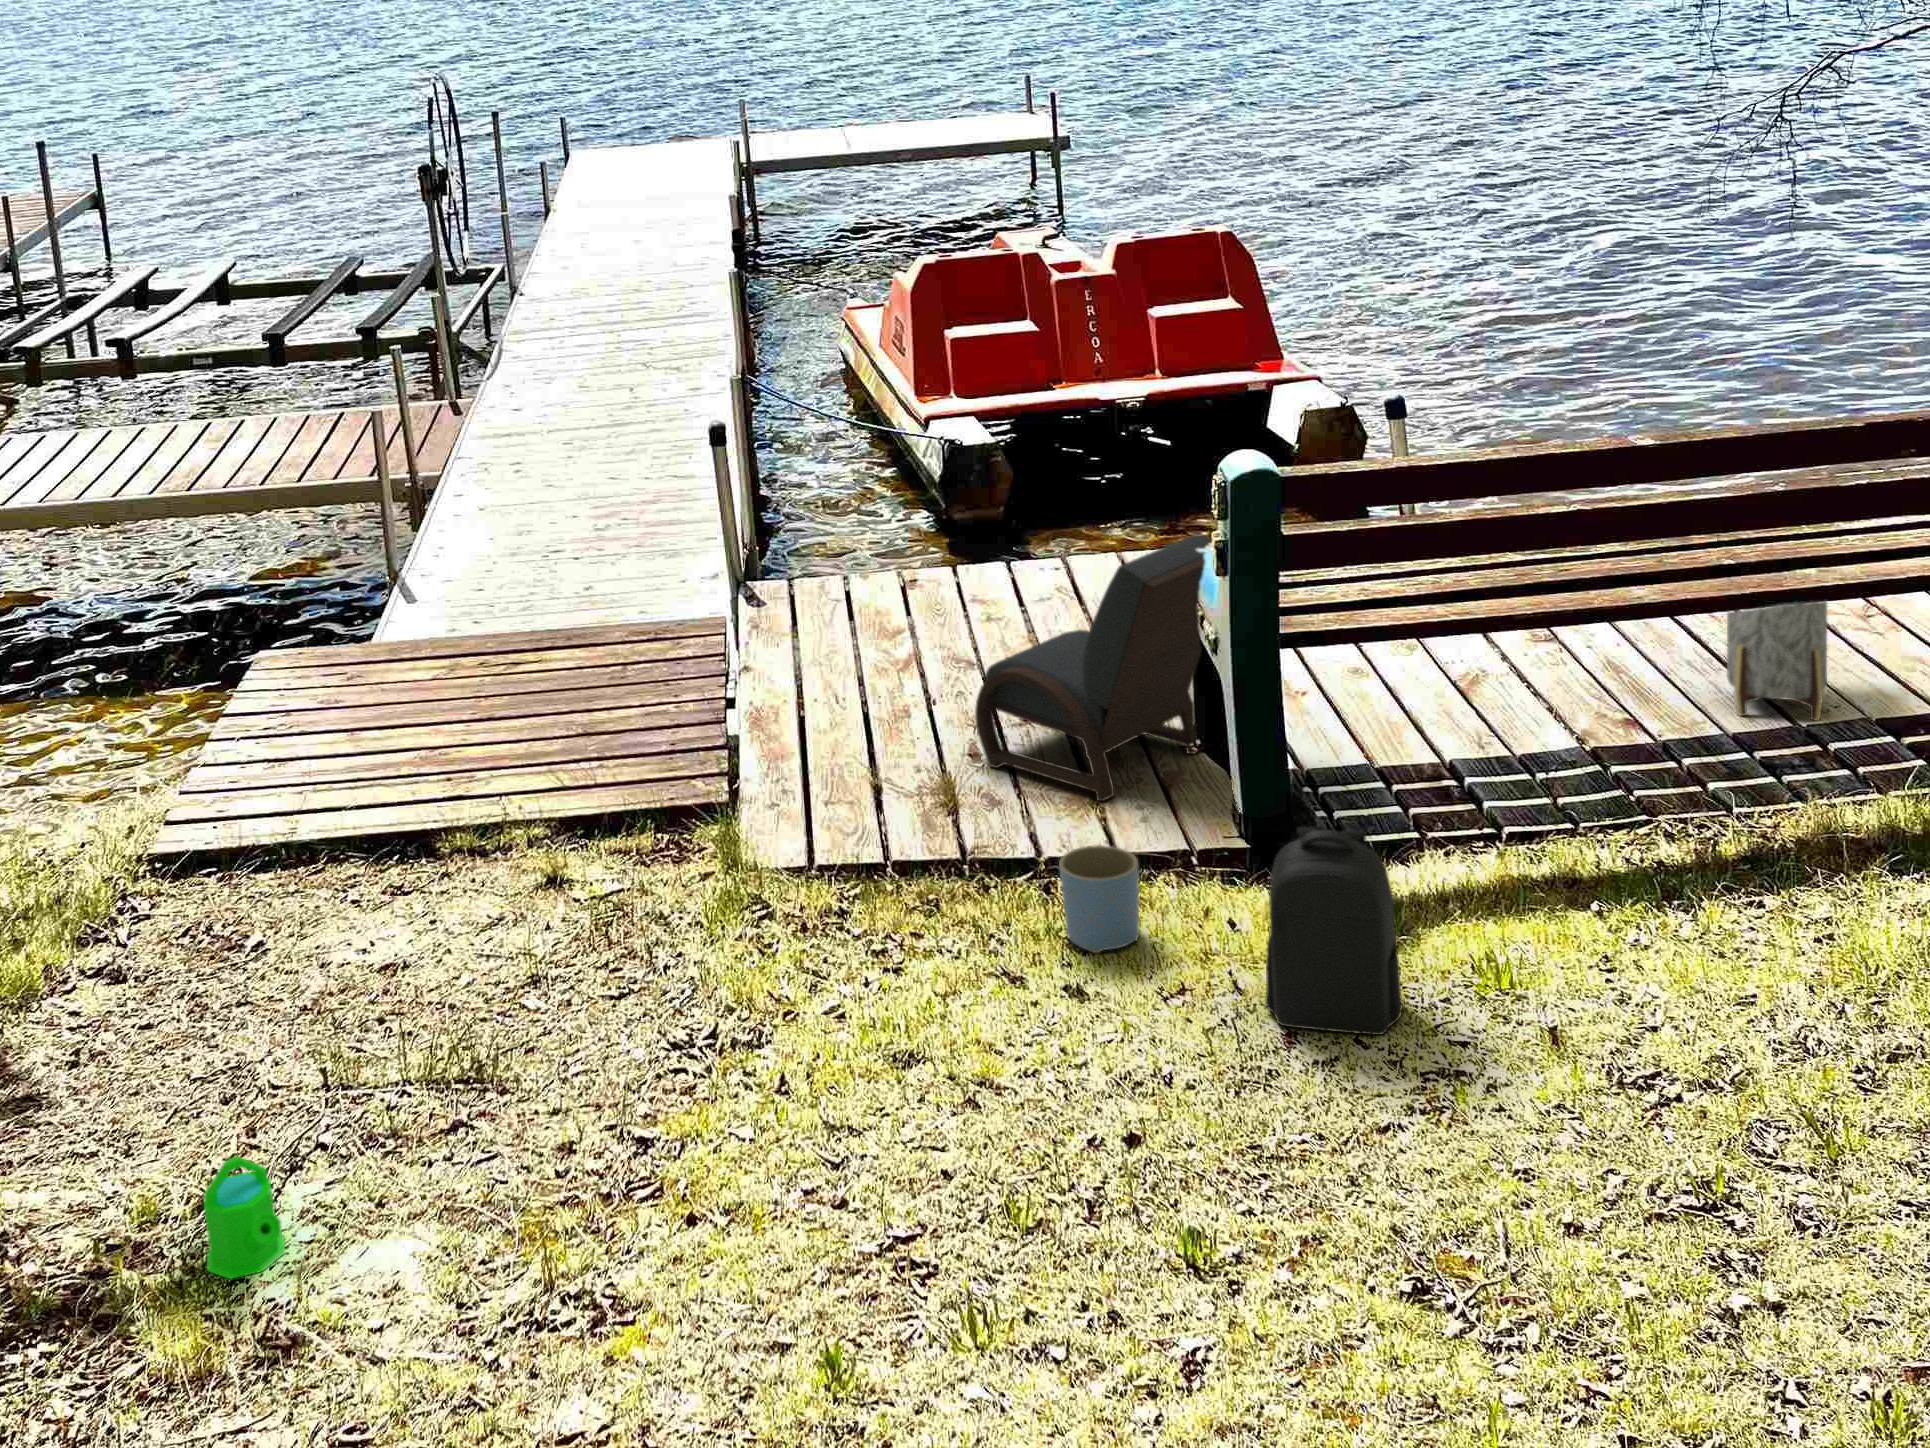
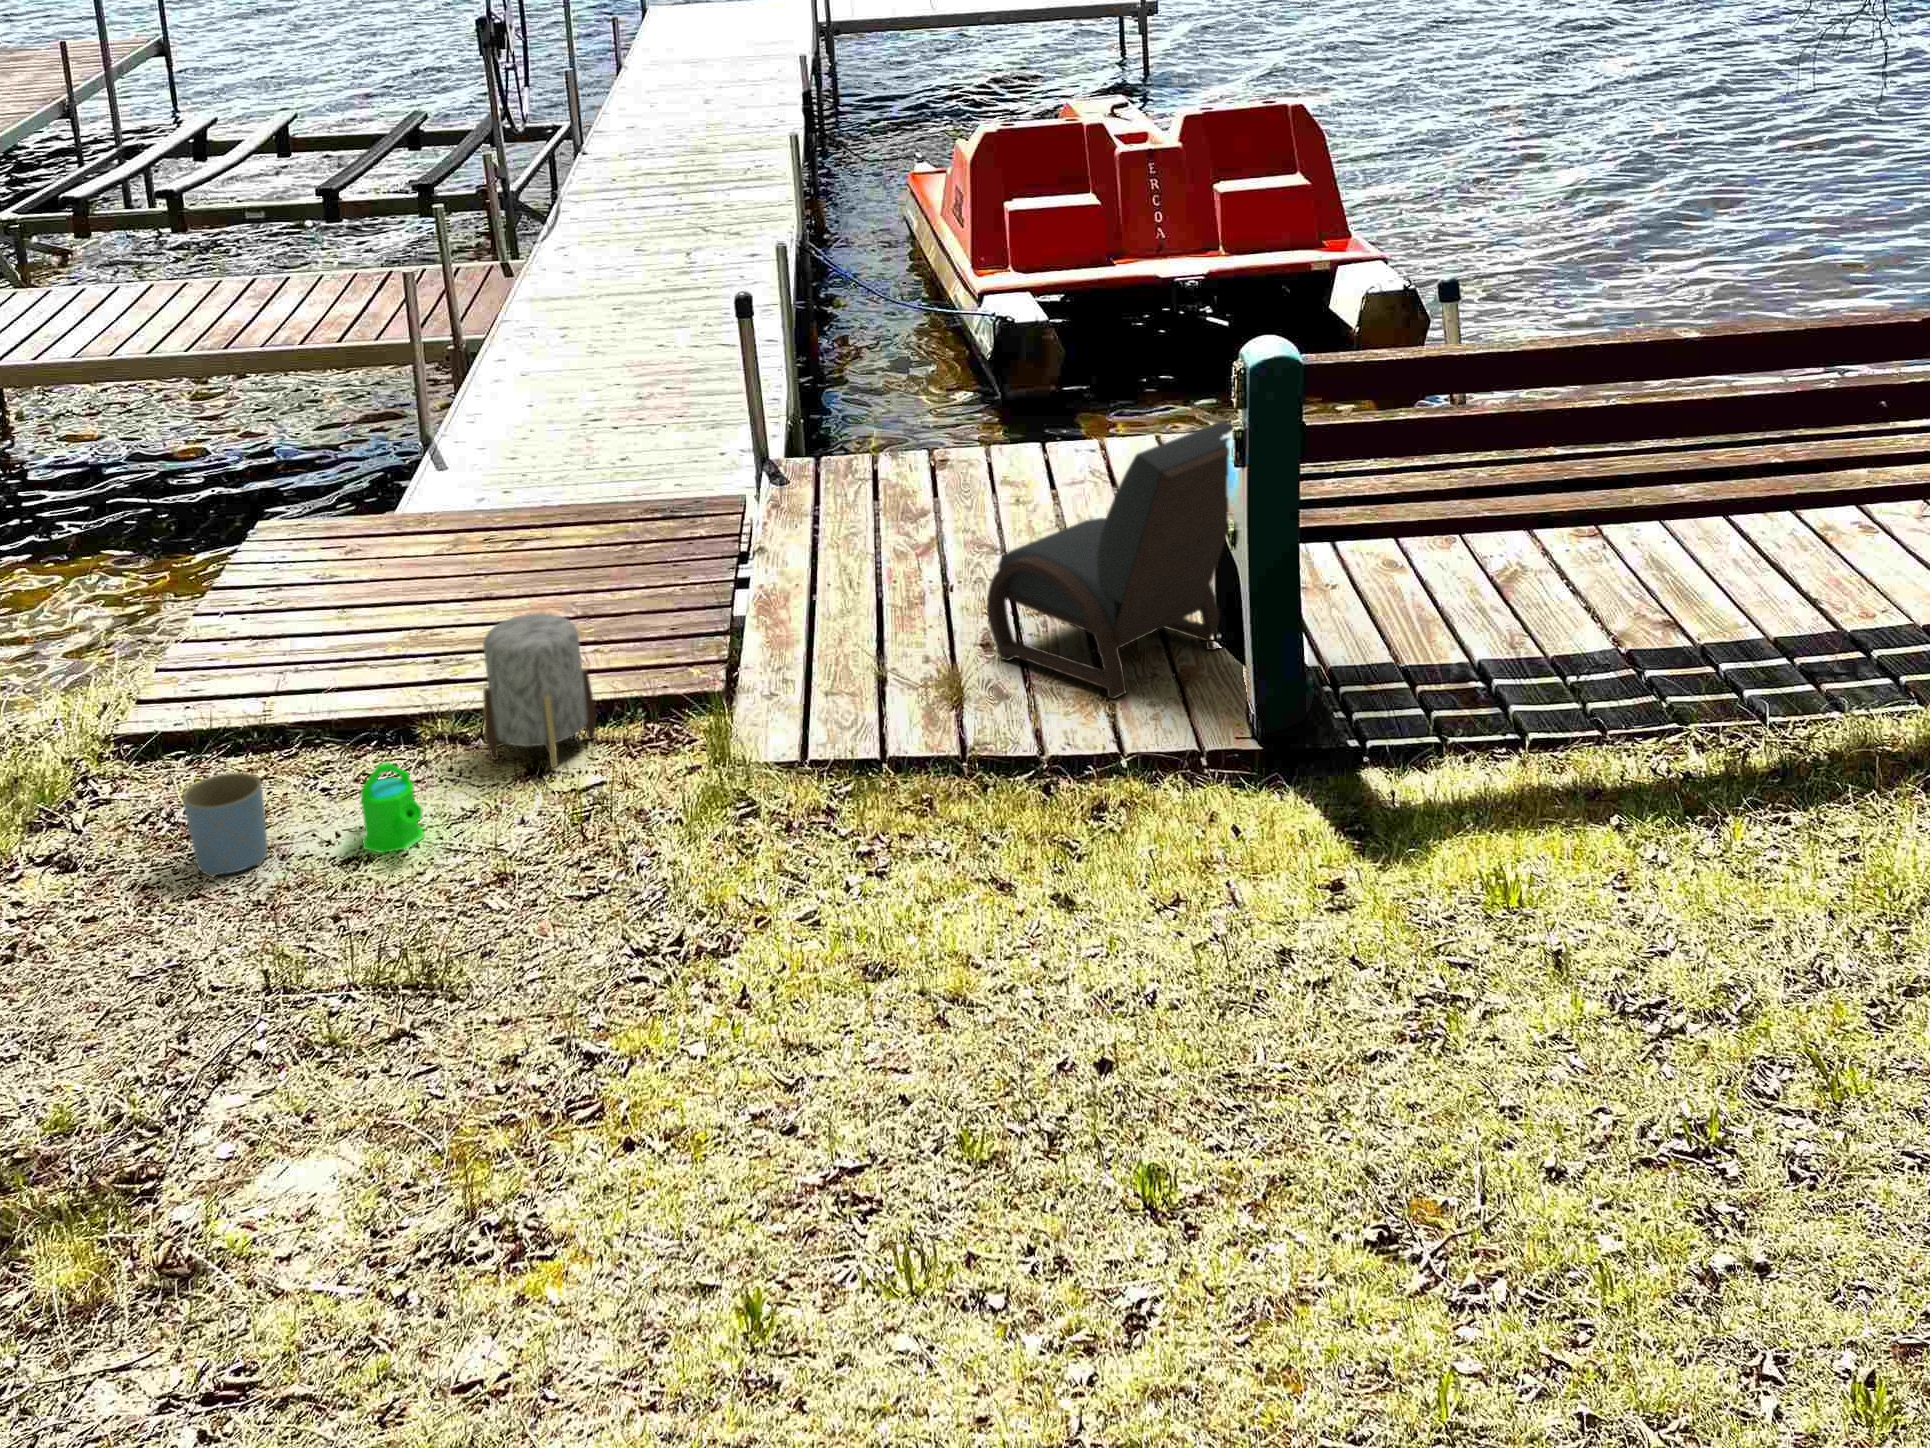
stool: present [1727,601,1827,721] -> present [483,613,596,767]
backpack: present [1265,827,1403,1035] -> none [1258,738,1402,957]
planter: present [1059,845,1139,953] -> present [183,773,268,877]
watering can: present [204,1156,285,1279] -> present [361,762,424,853]

